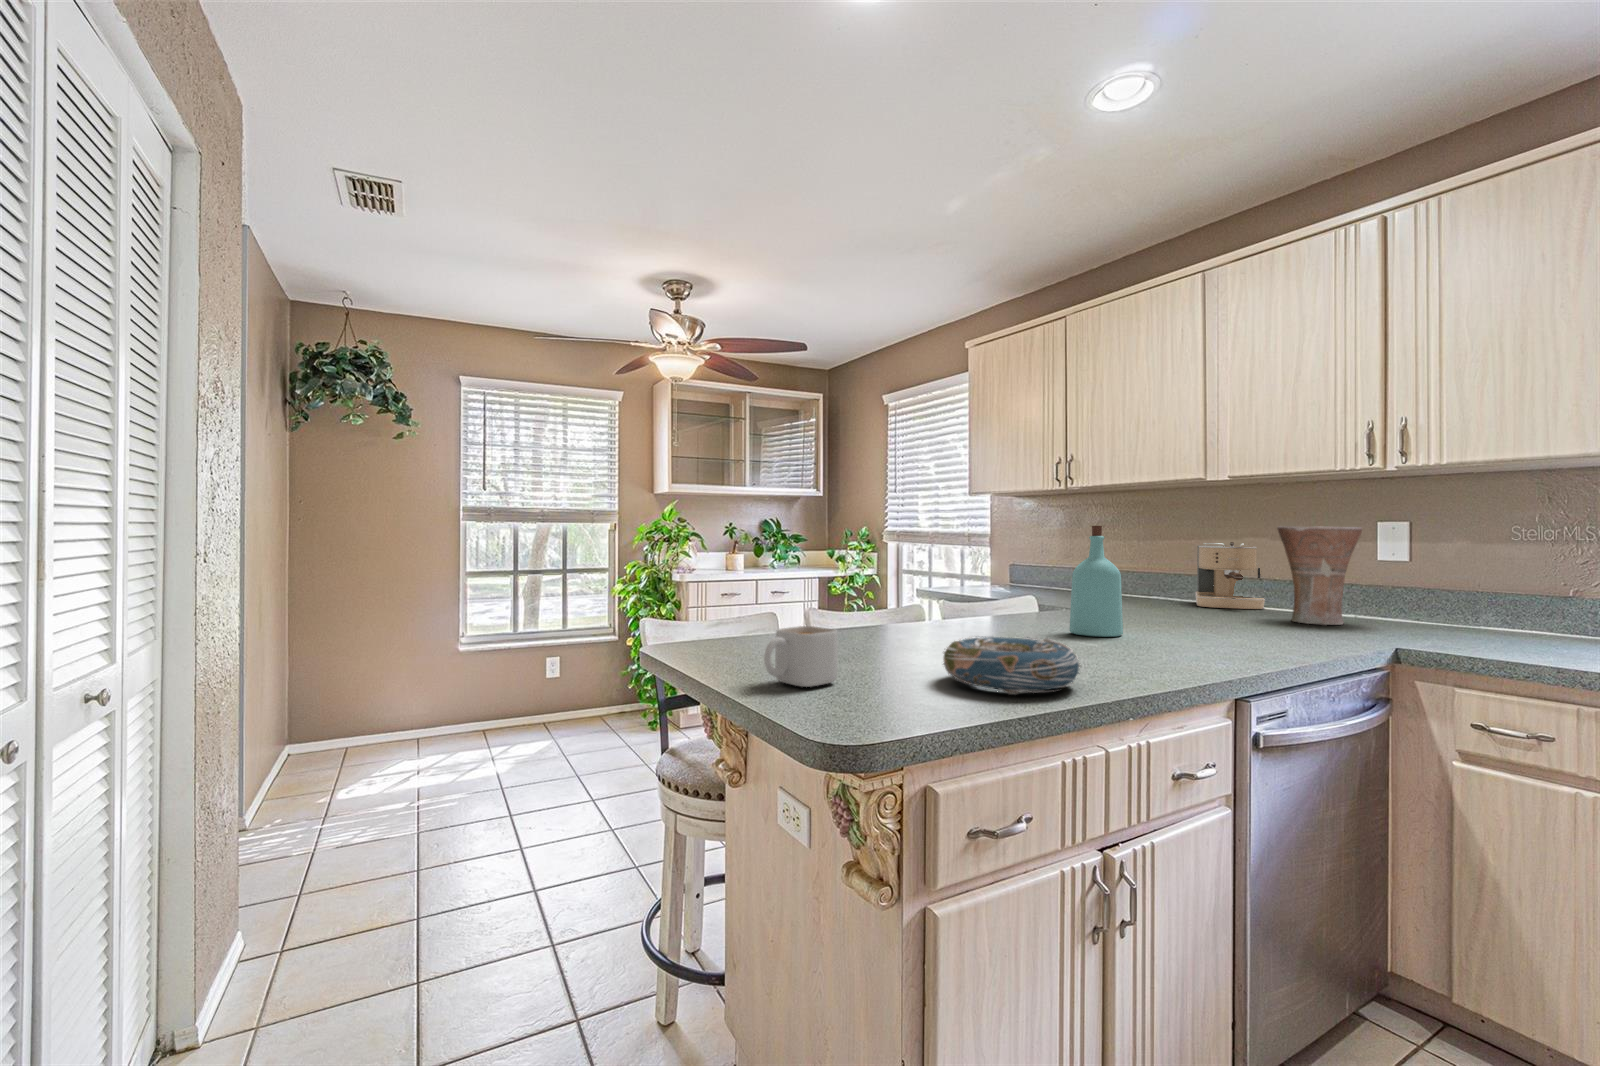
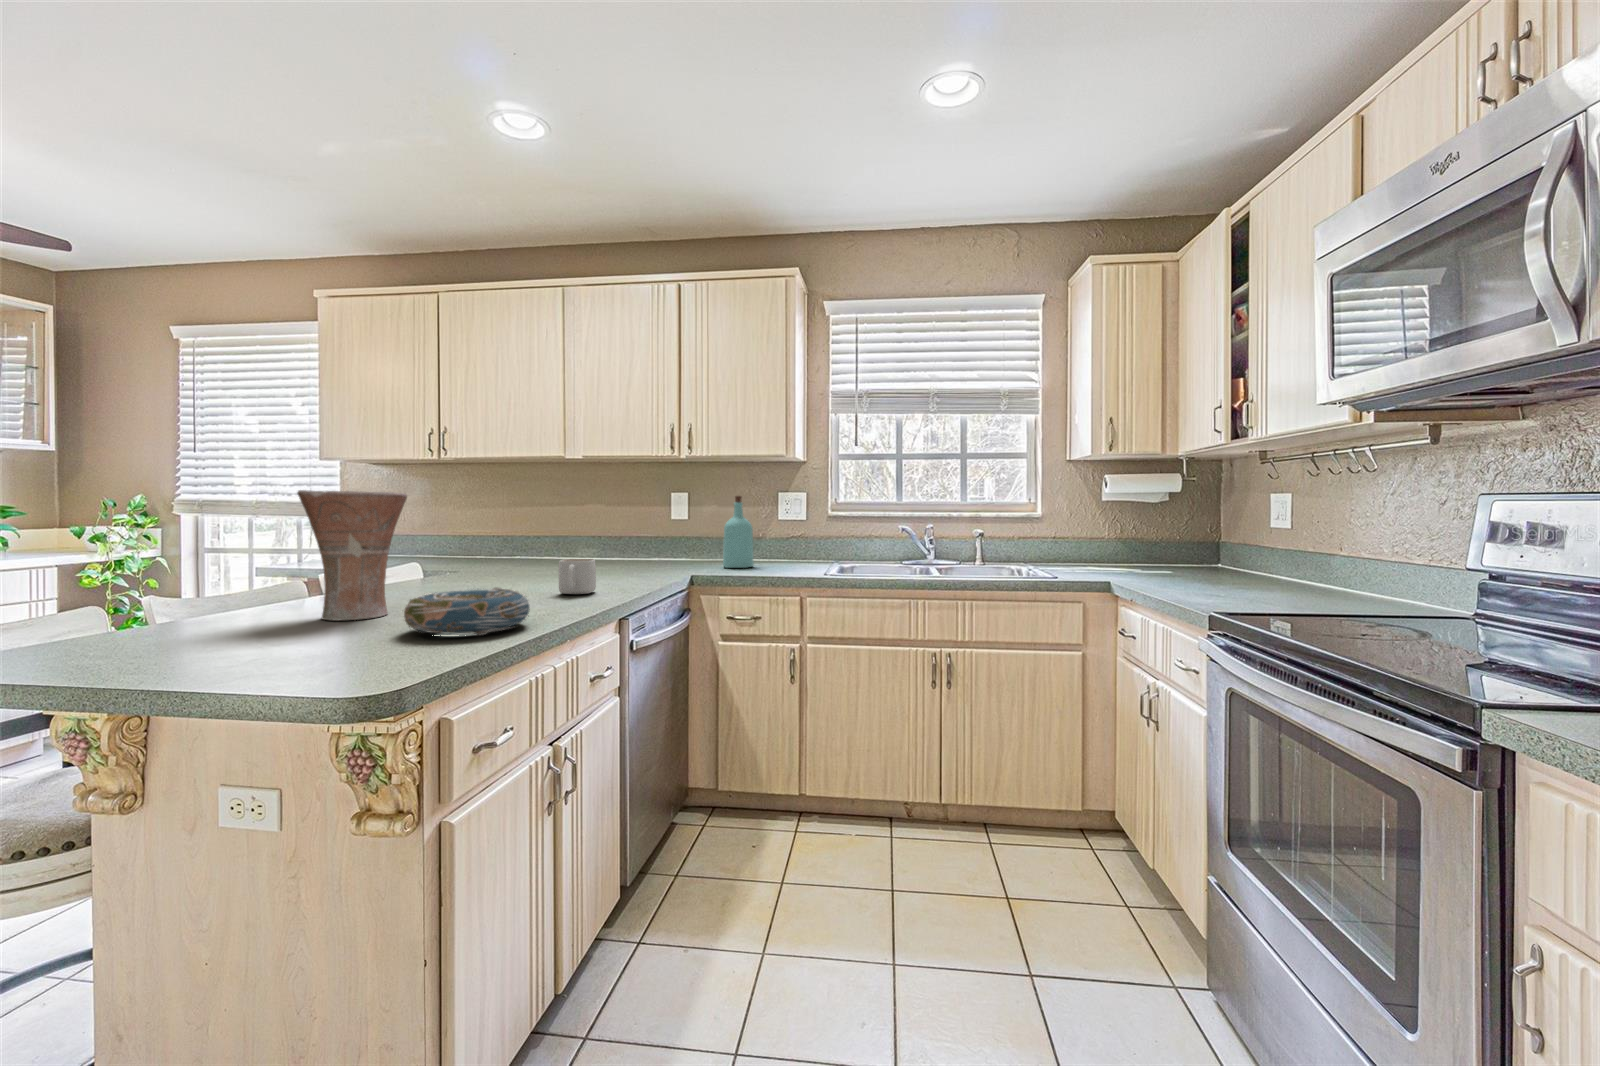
bottle: present [1069,526,1123,637] -> present [723,496,754,568]
vase: present [1277,526,1362,625] -> present [298,490,407,620]
coffee maker: present [1195,542,1265,609] -> none [552,508,603,561]
mug: present [764,626,838,687] -> present [559,559,596,594]

